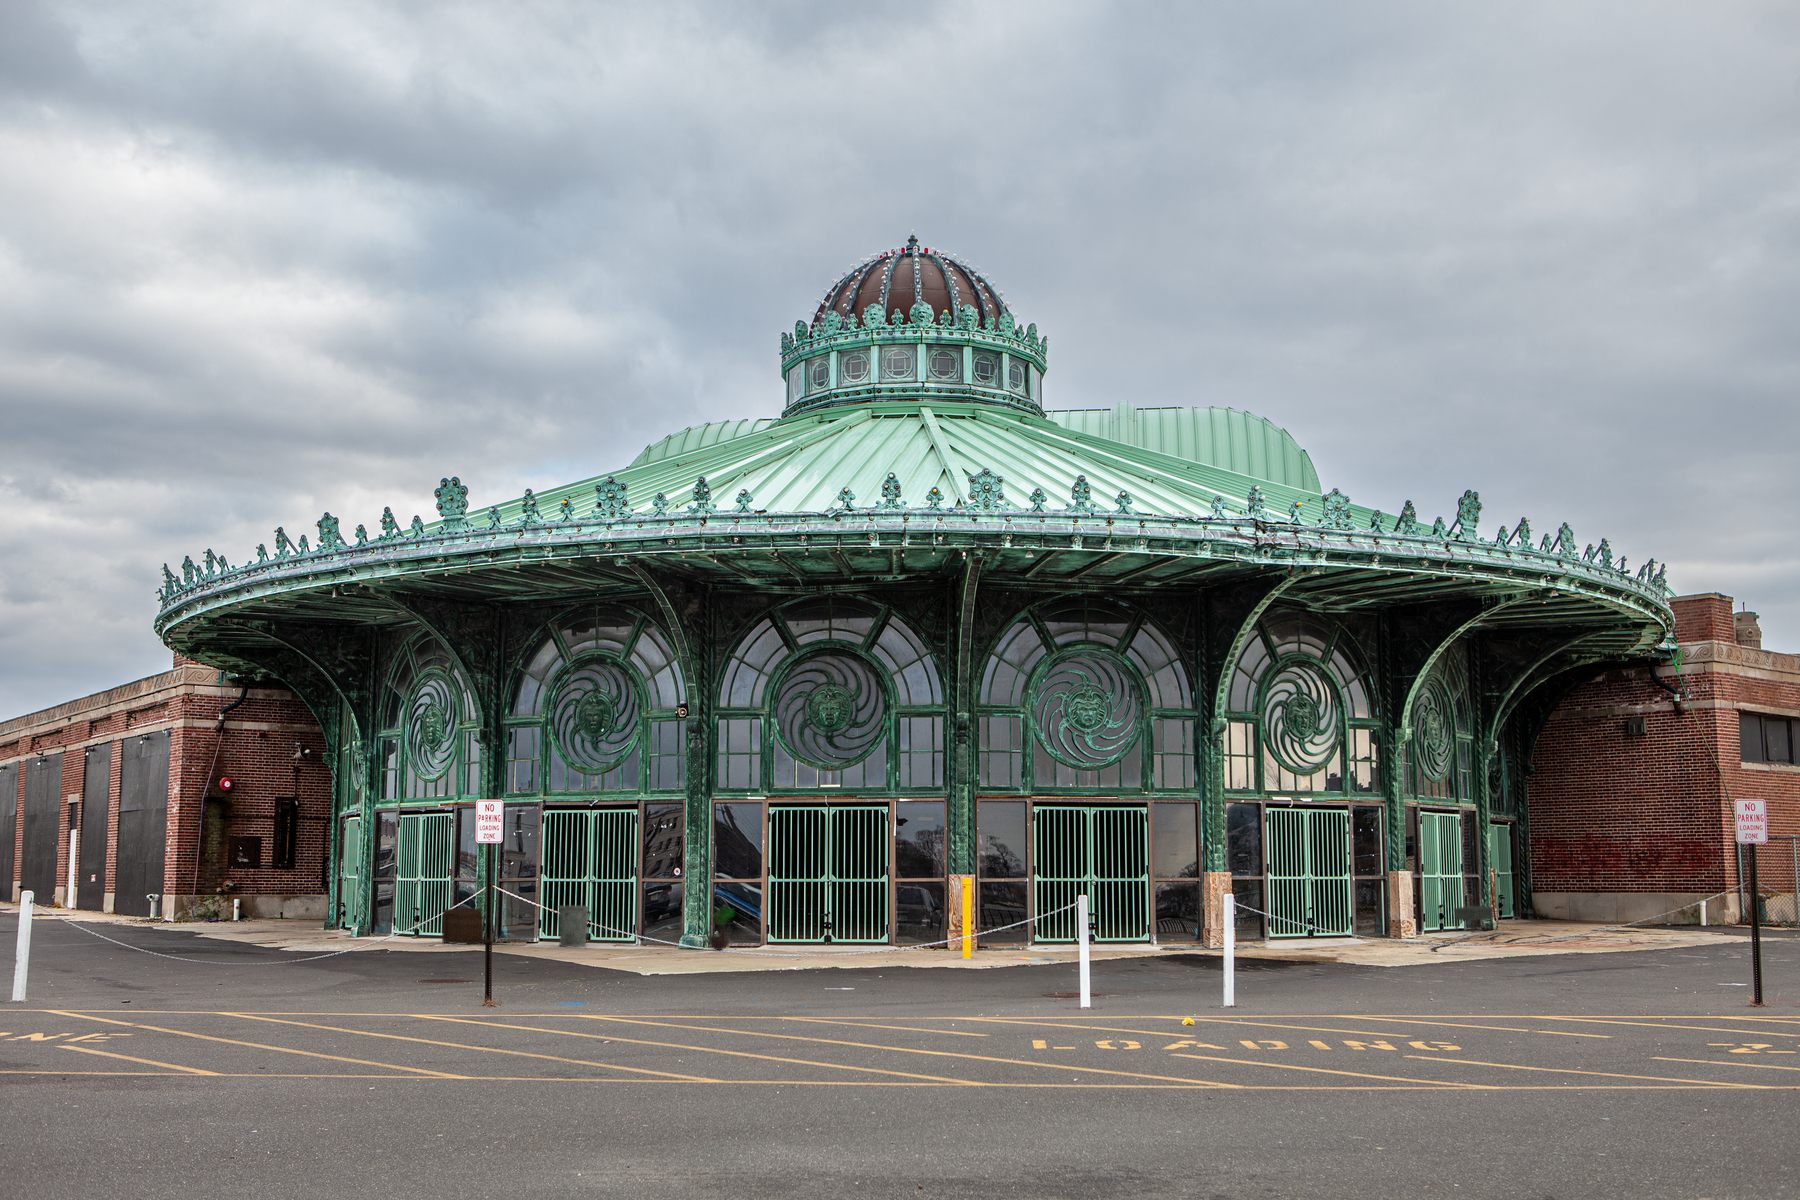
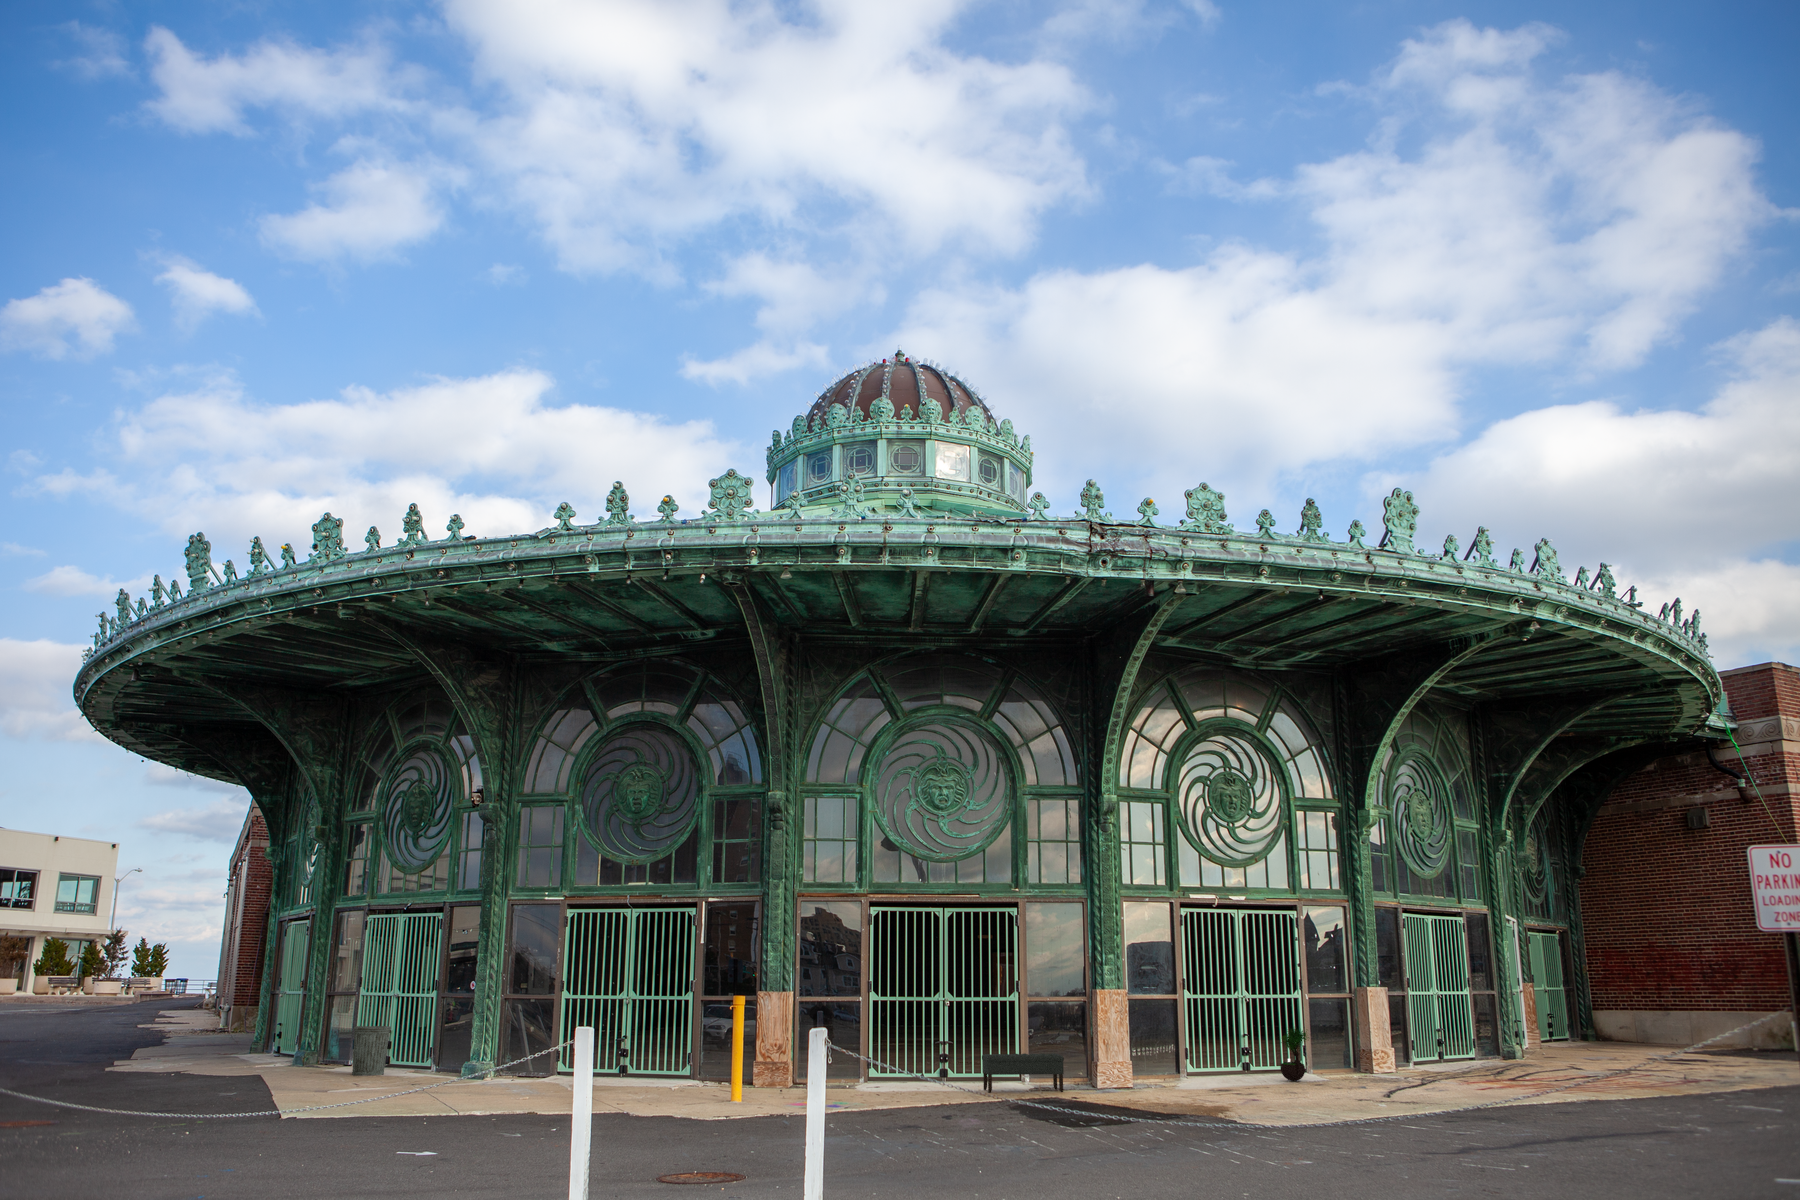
potted tree: present [711,906,733,950] -> present [1280,1029,1307,1081]
bench: present [1454,906,1493,931] -> present [982,1053,1064,1093]
wooden crate: present [442,908,490,944] -> none [257,1028,310,1070]

